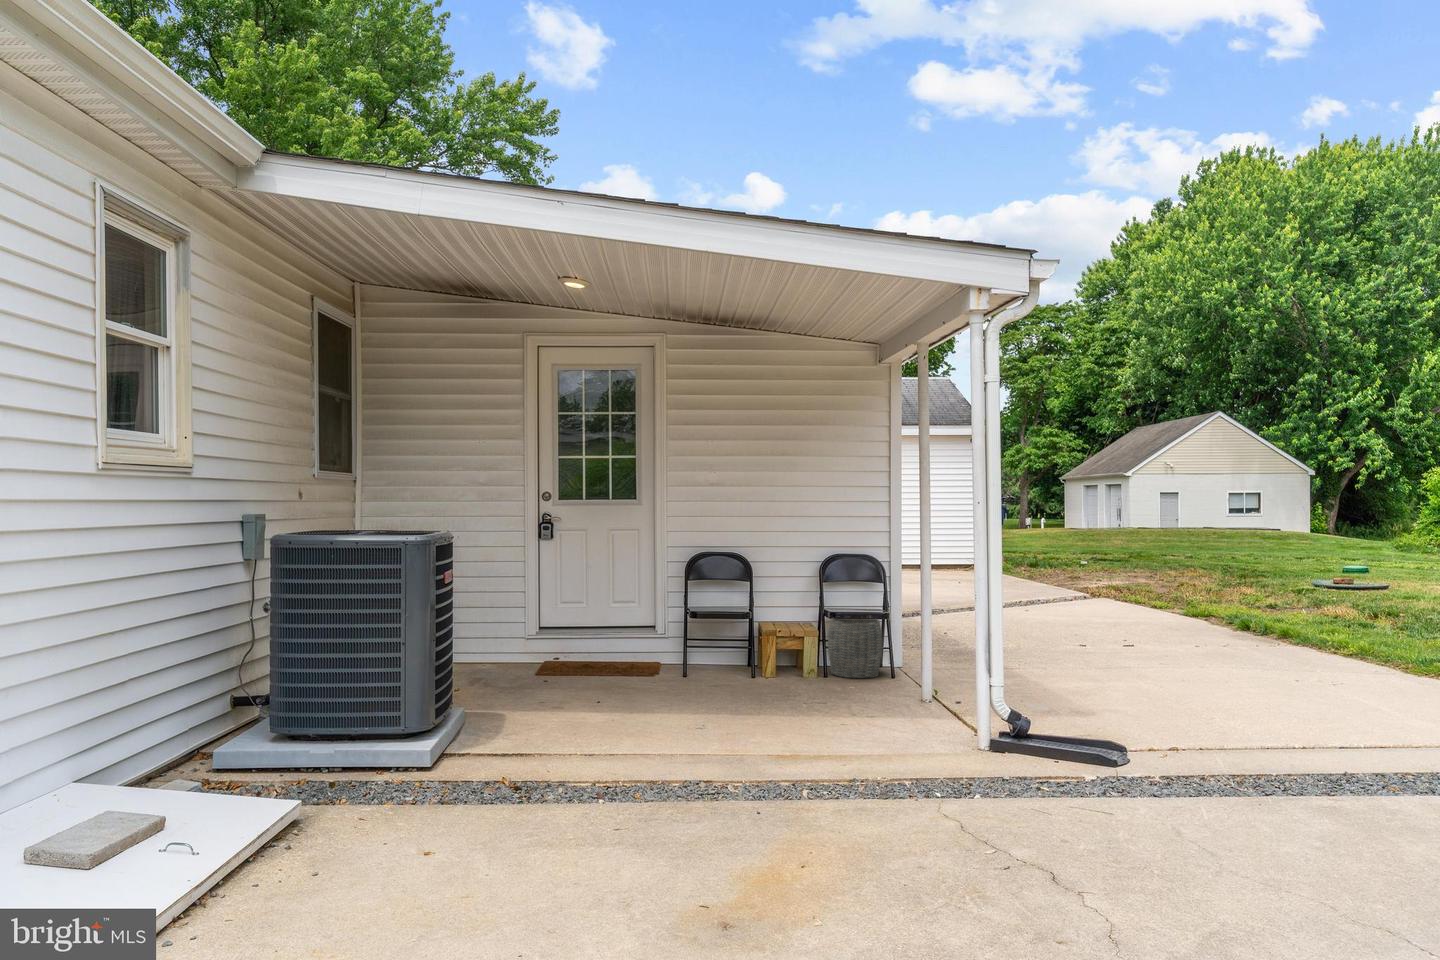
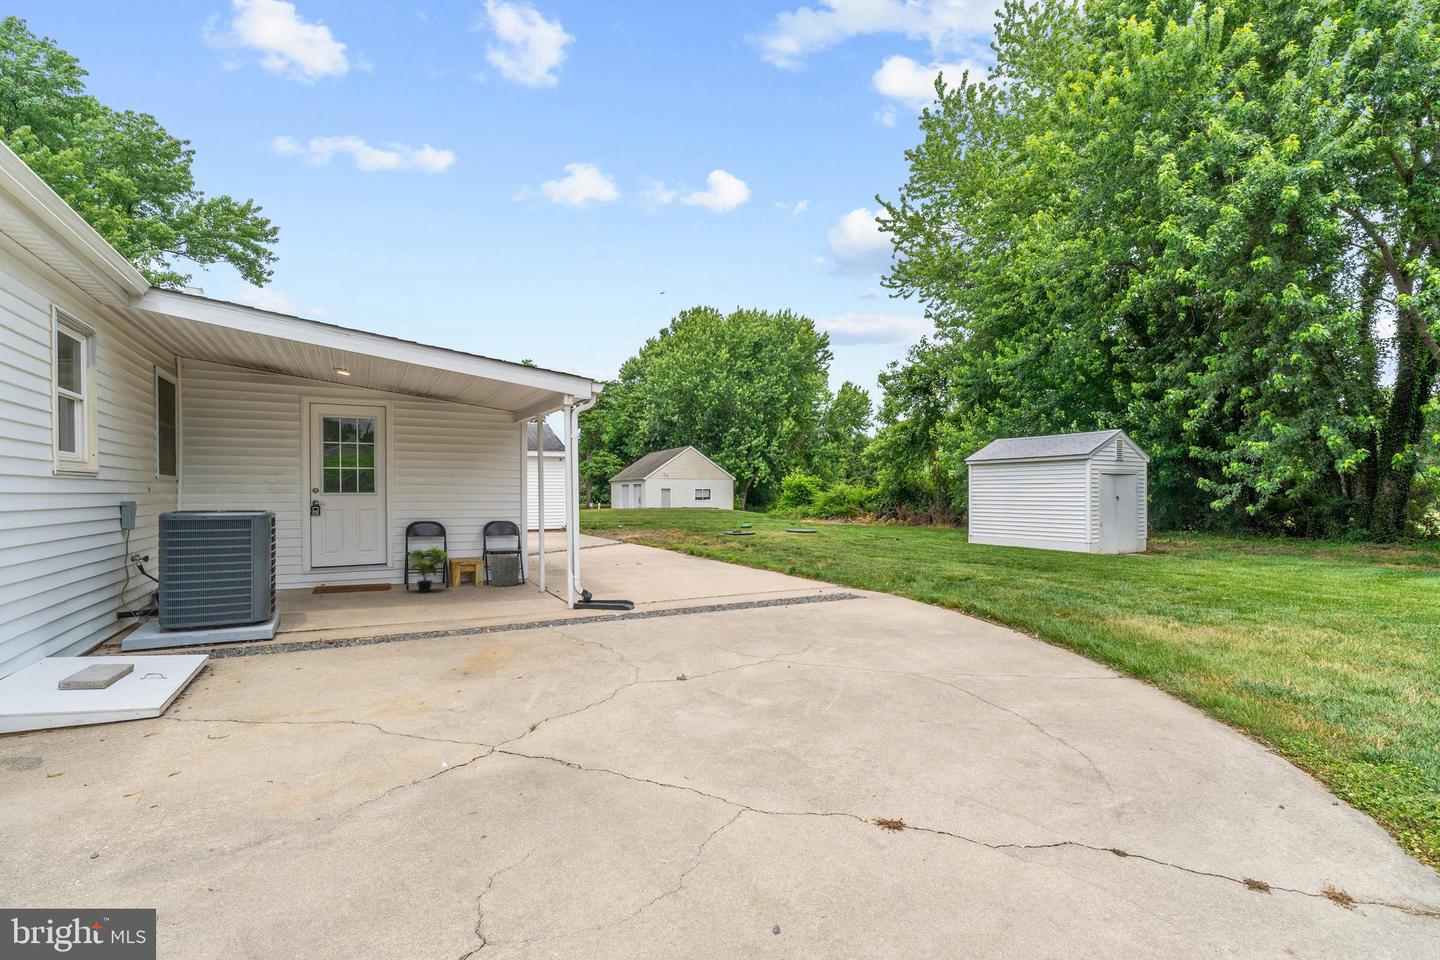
potted plant: none [687,590,752,676] -> present [409,544,447,592]

